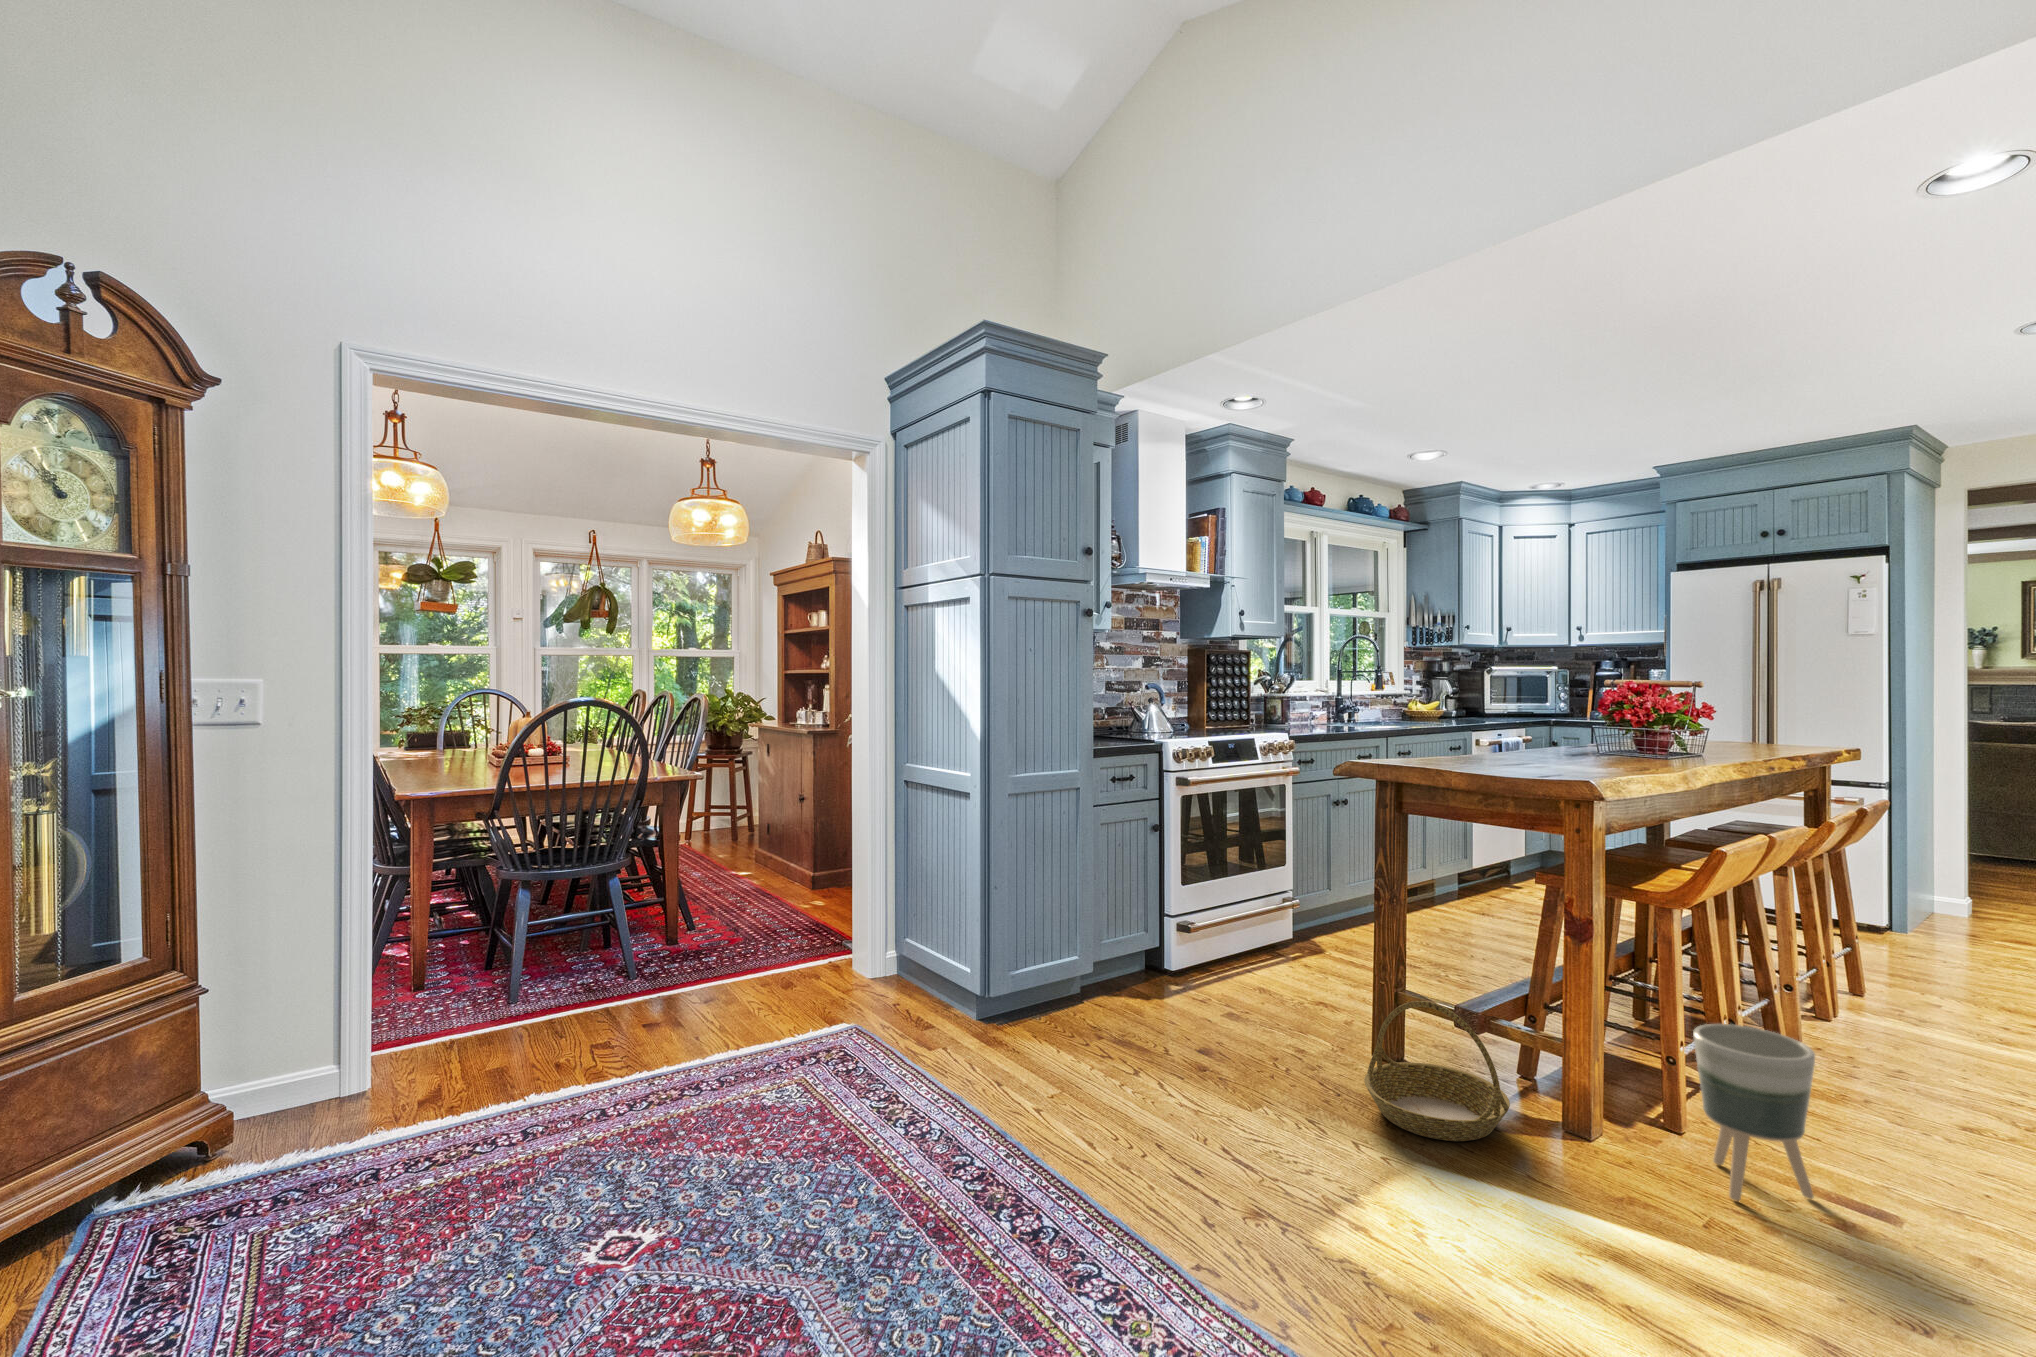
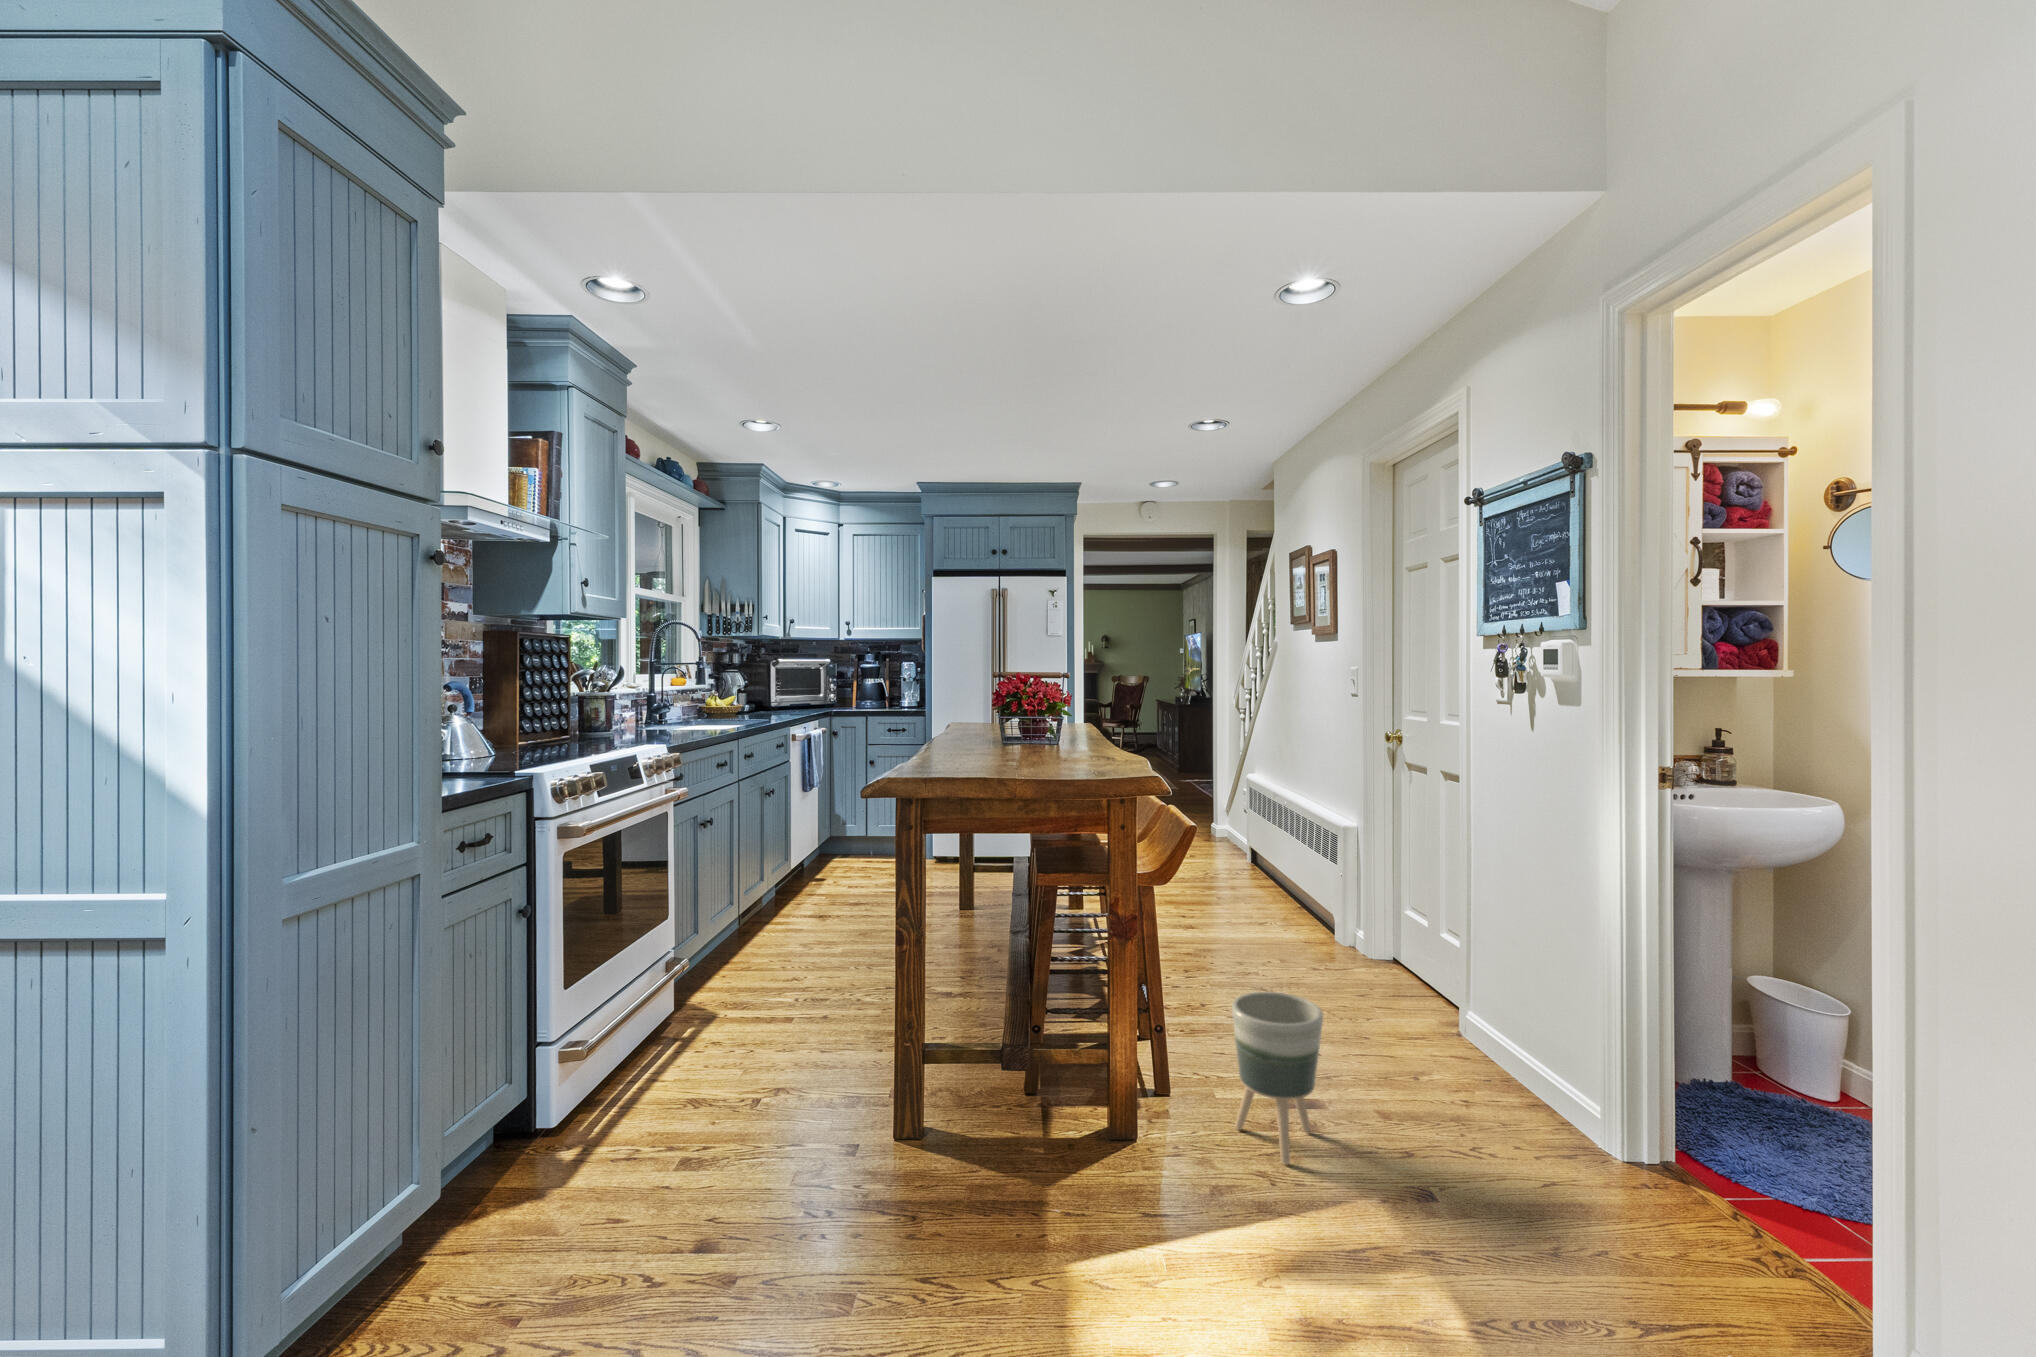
basket: present [1364,1001,1510,1141] -> none [952,1068,1112,1244]

